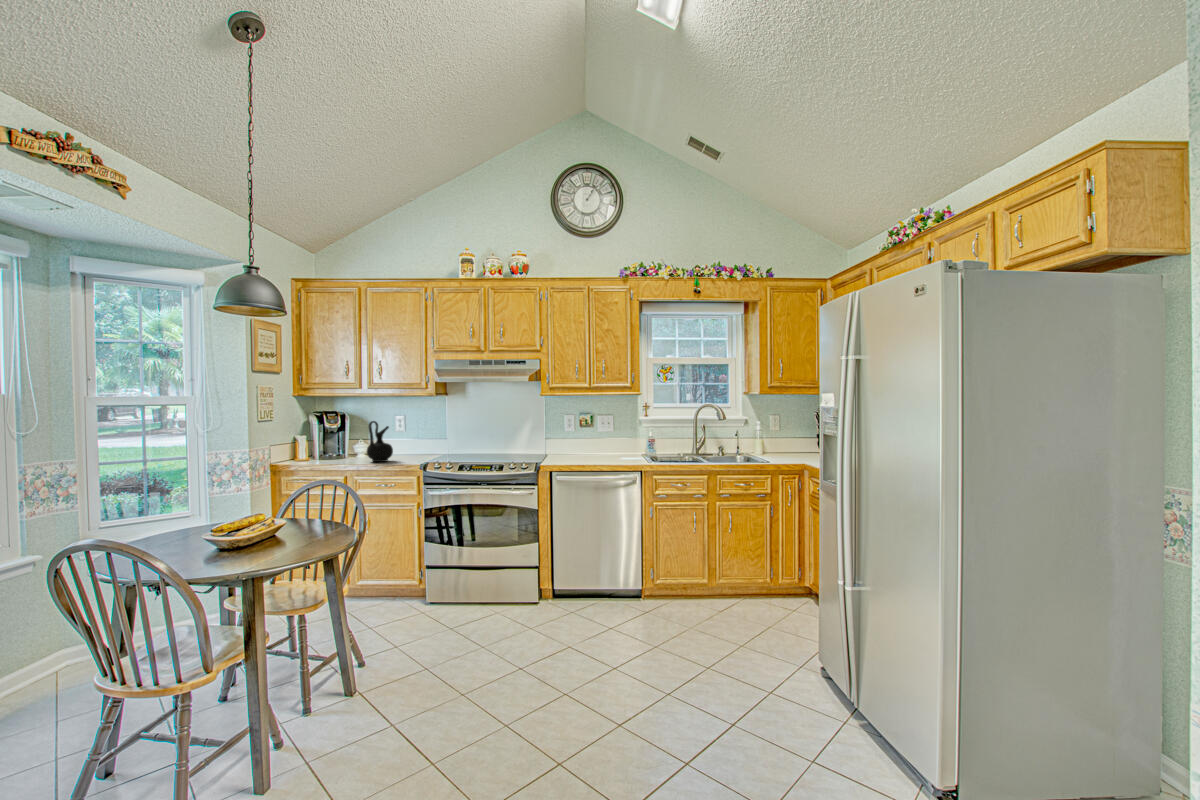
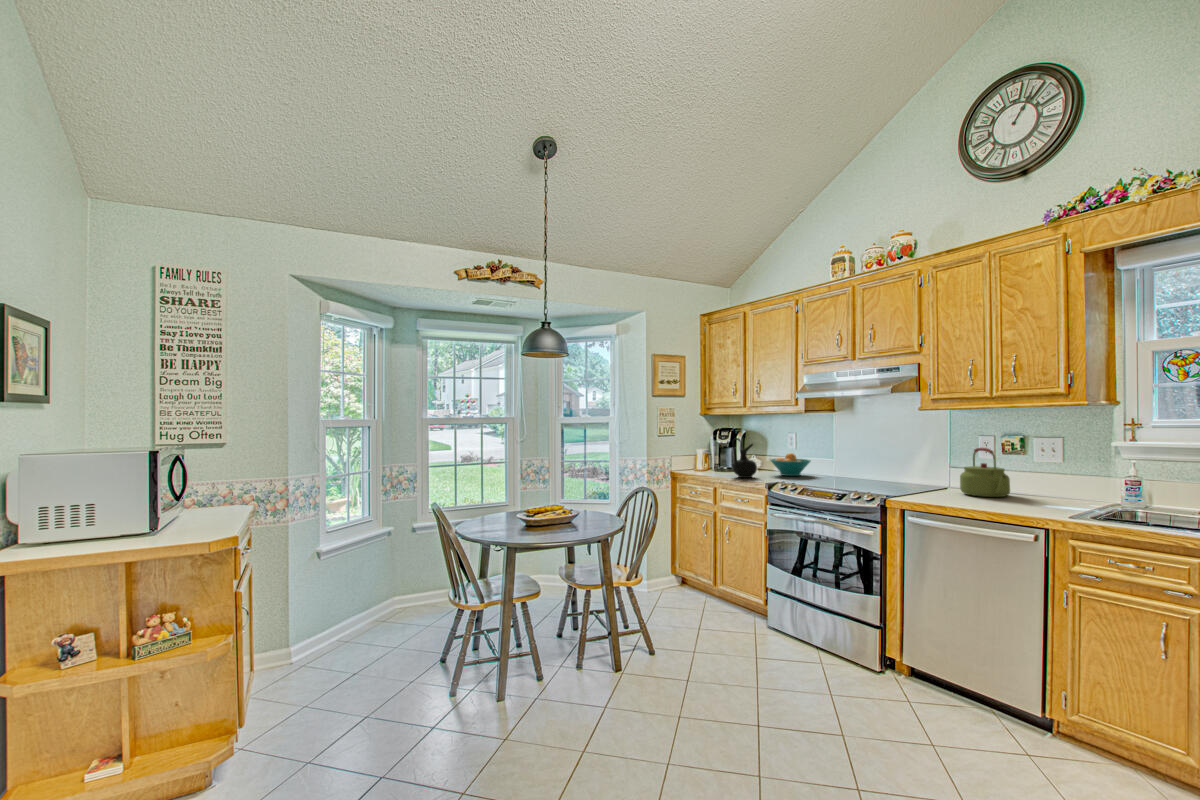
kettle: none [562,421,594,456] -> present [960,448,1010,497]
fruit bowl: none [394,434,434,457] -> present [770,453,811,476]

